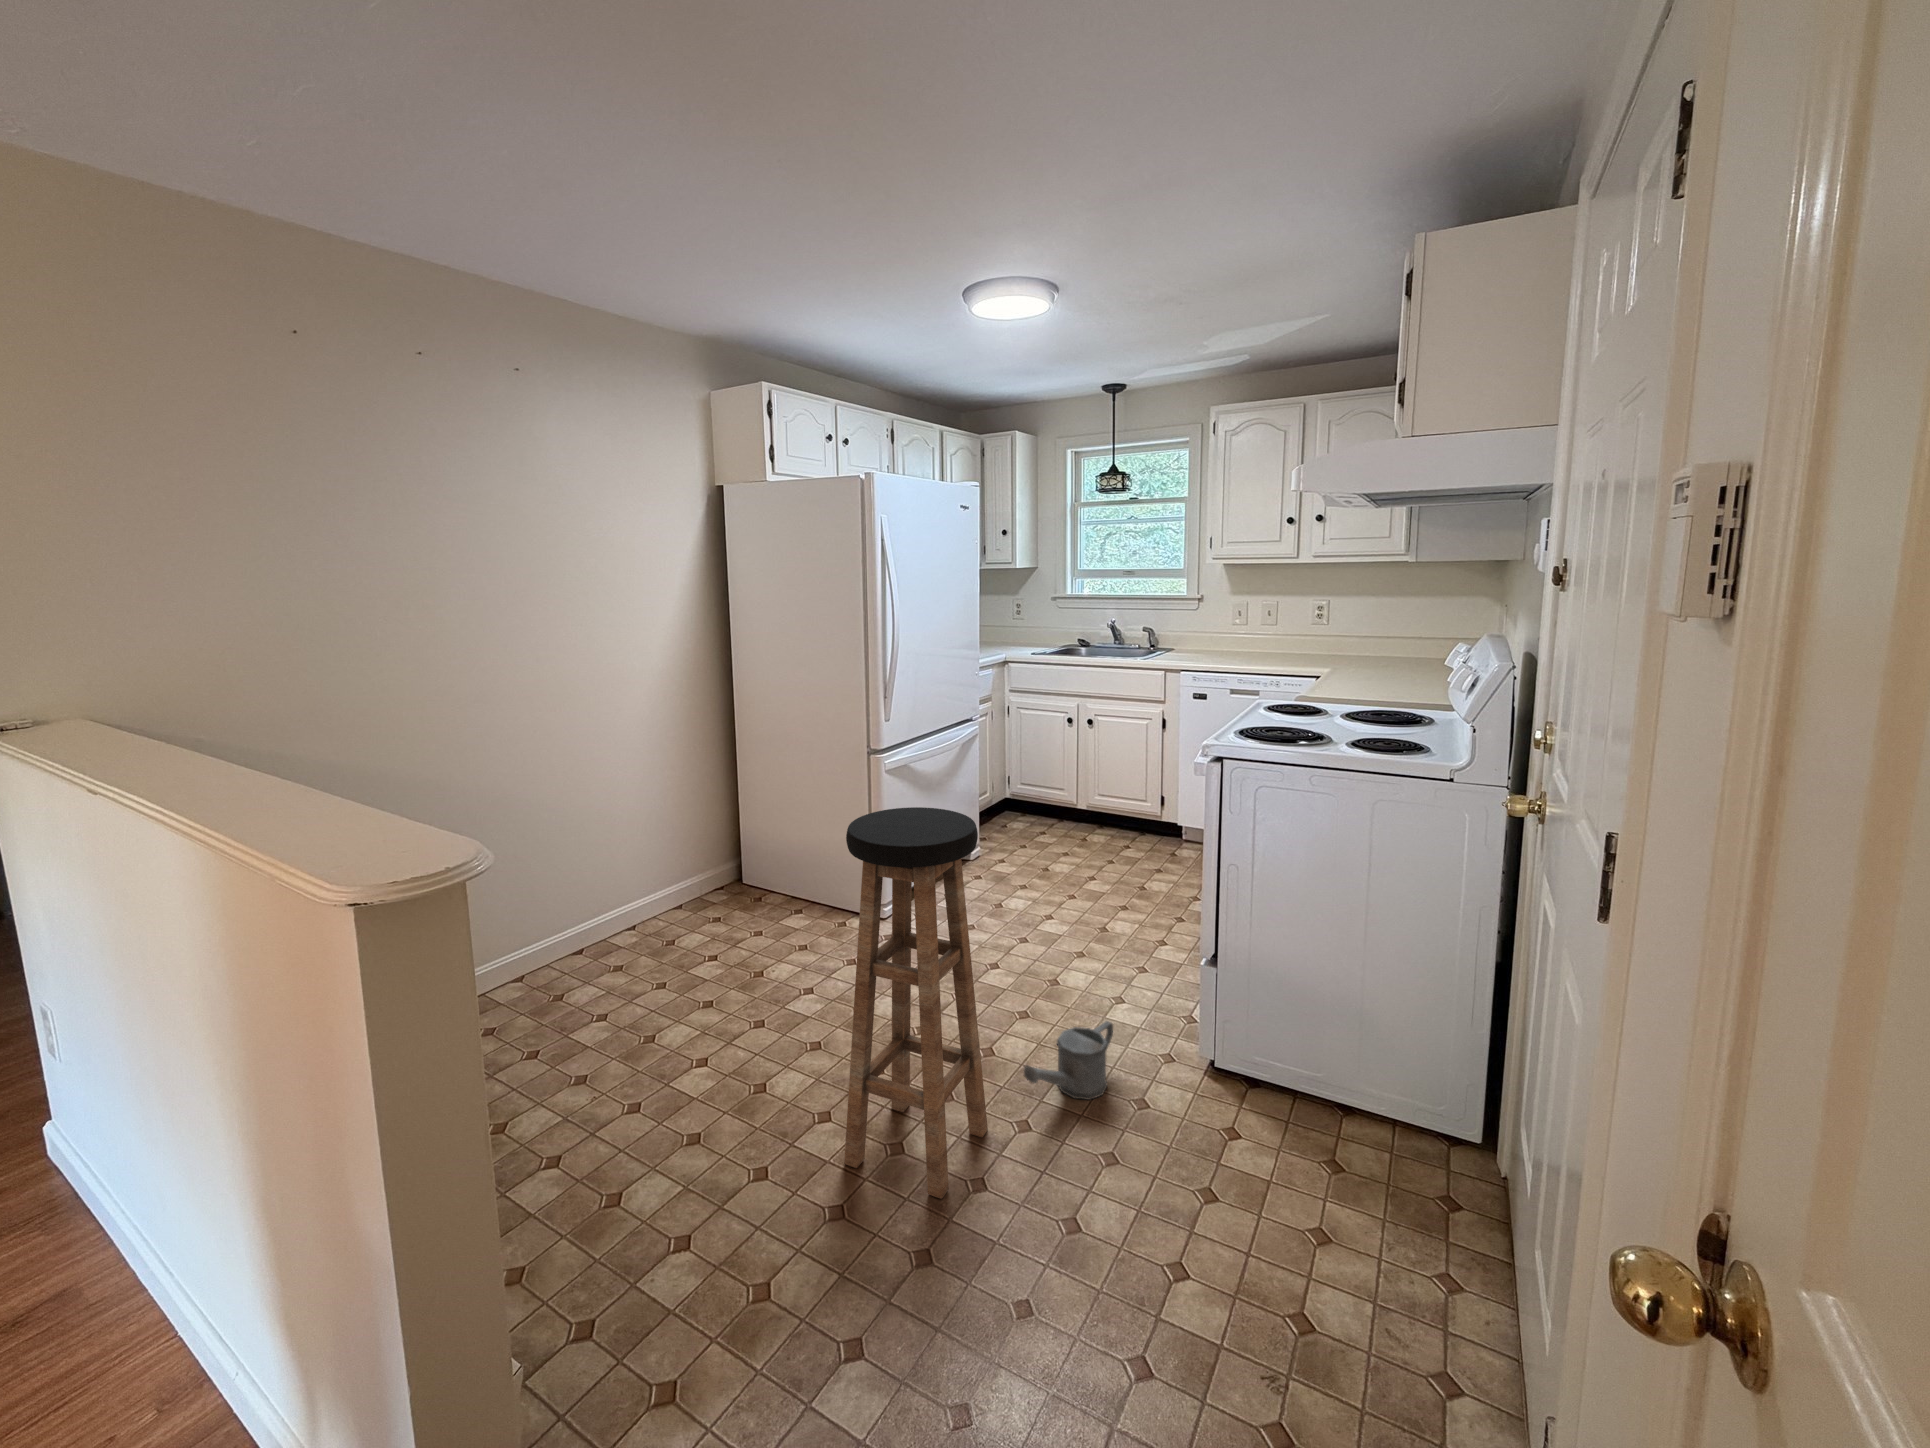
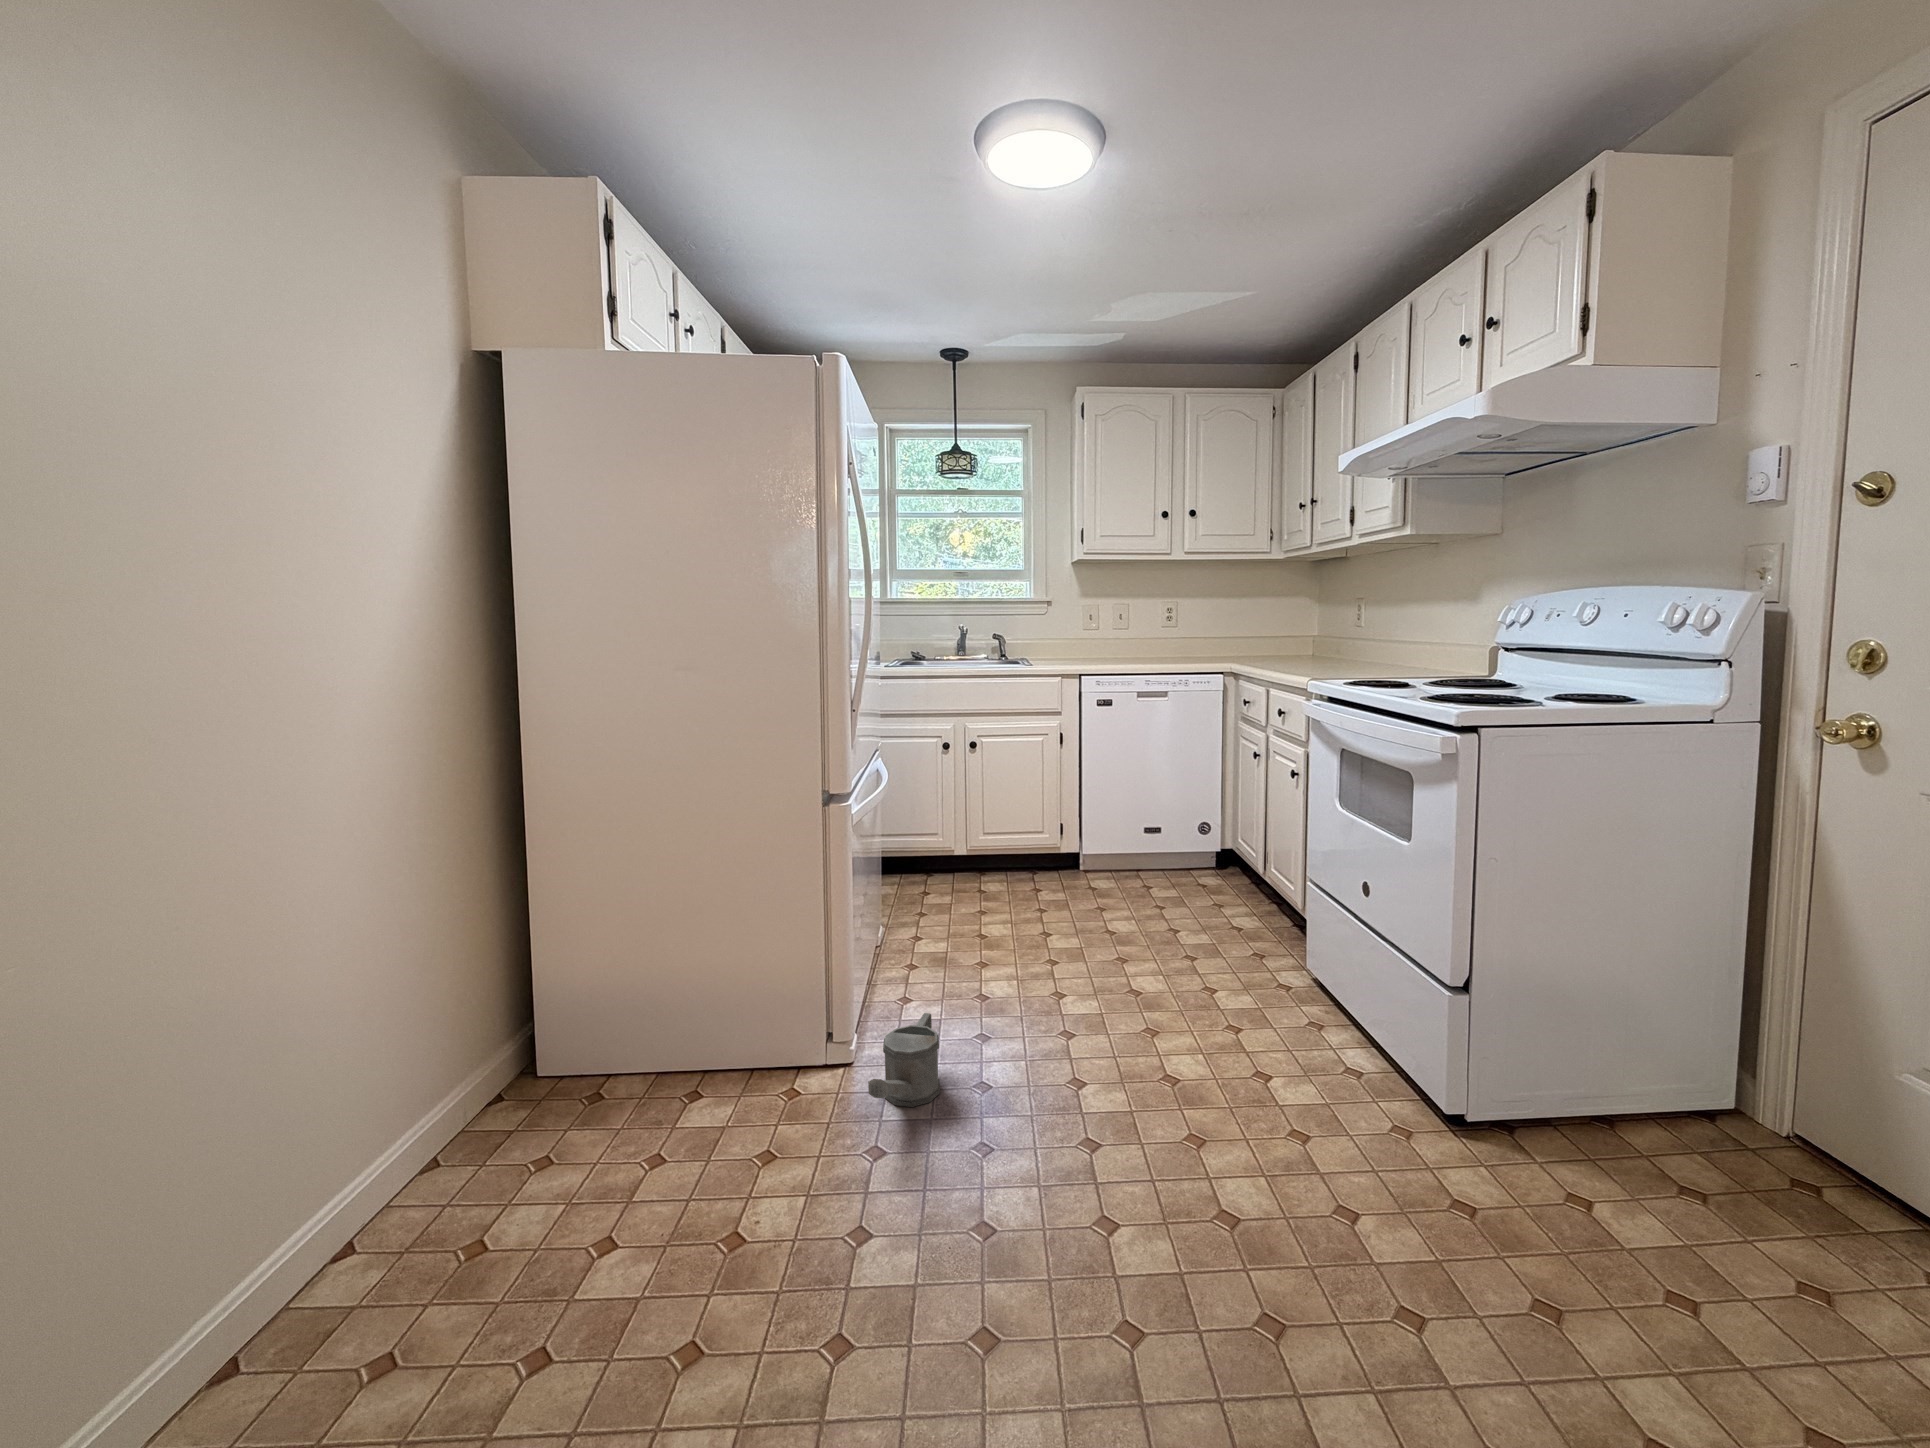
bar stool: present [844,807,988,1199] -> none [651,782,836,1290]

